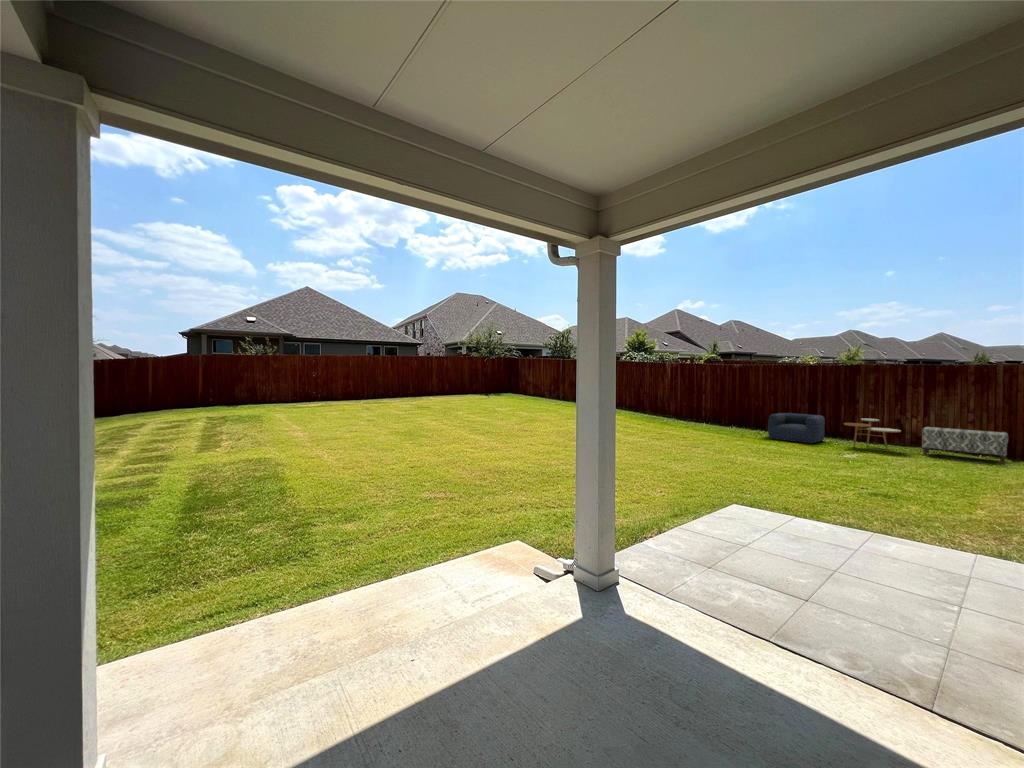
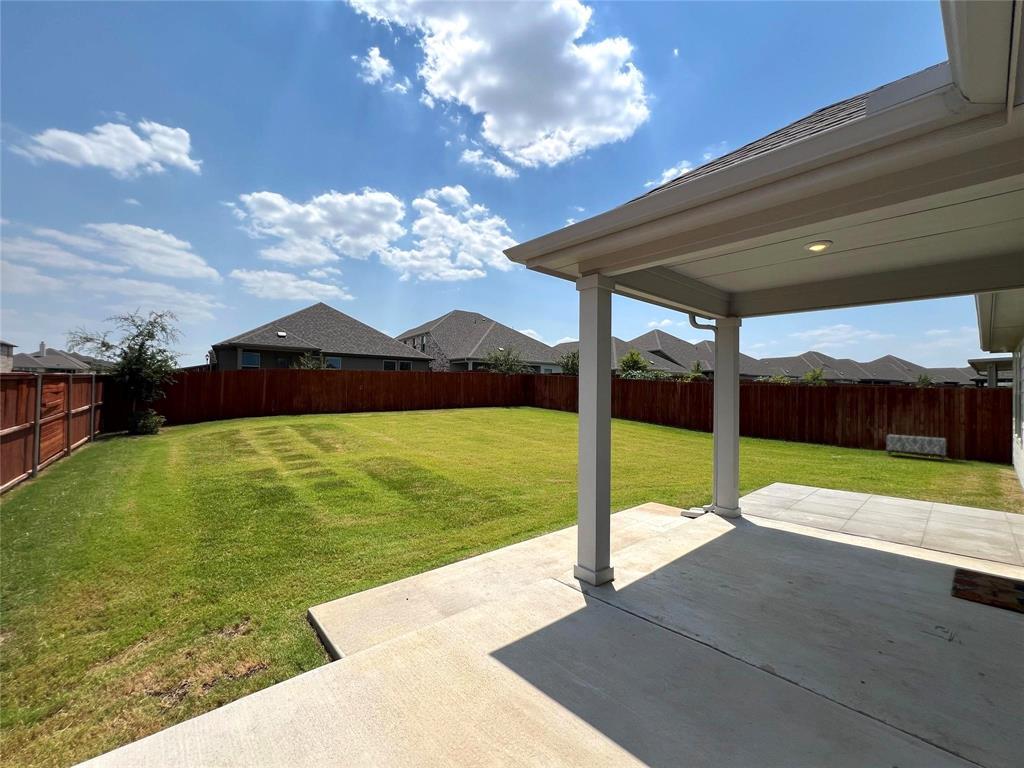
armchair: present [768,413,825,443] -> none [769,424,813,448]
side table: present [844,418,901,452] -> none [829,428,872,454]

